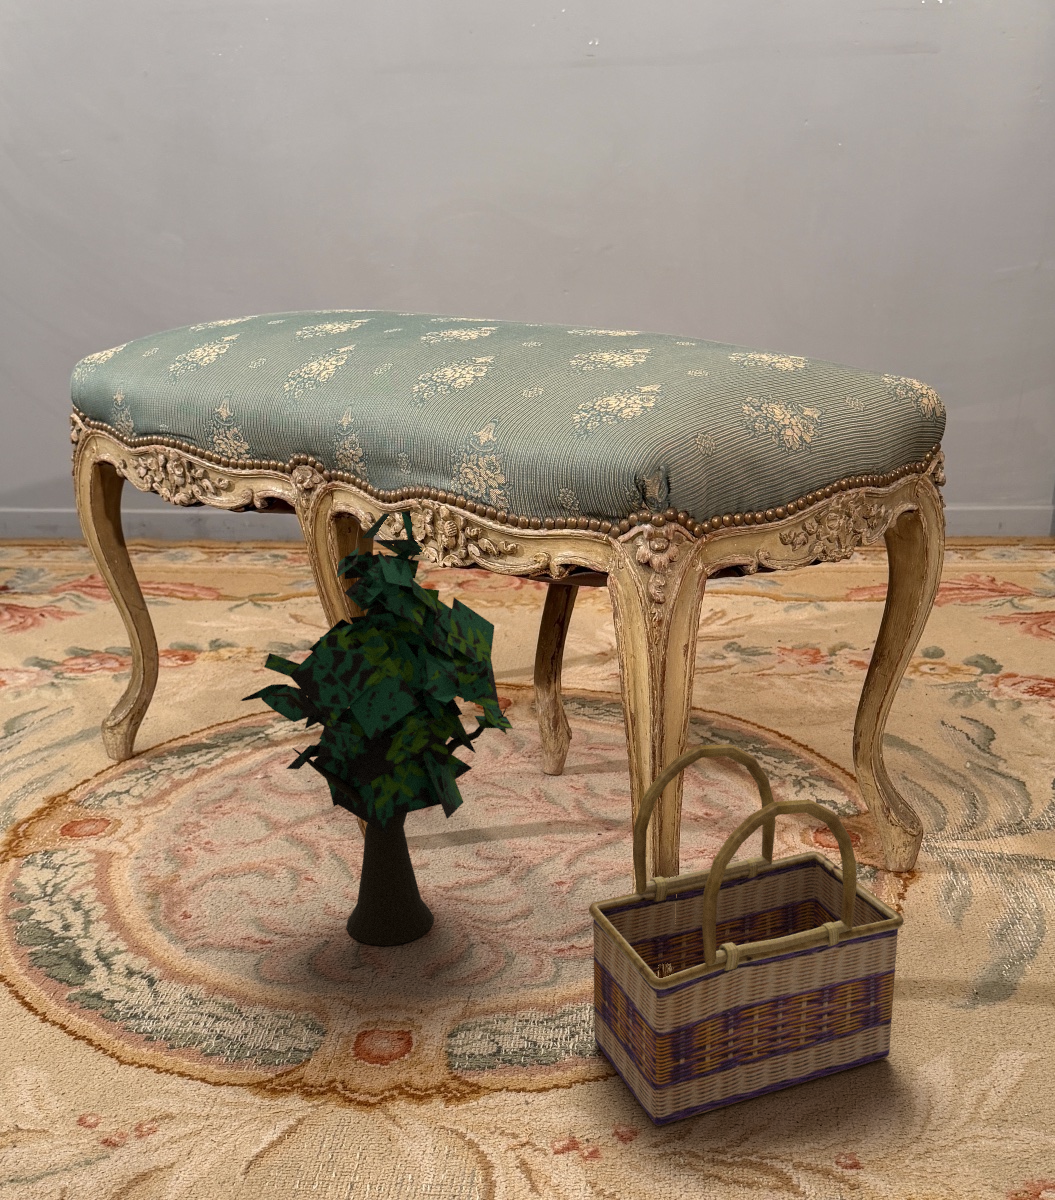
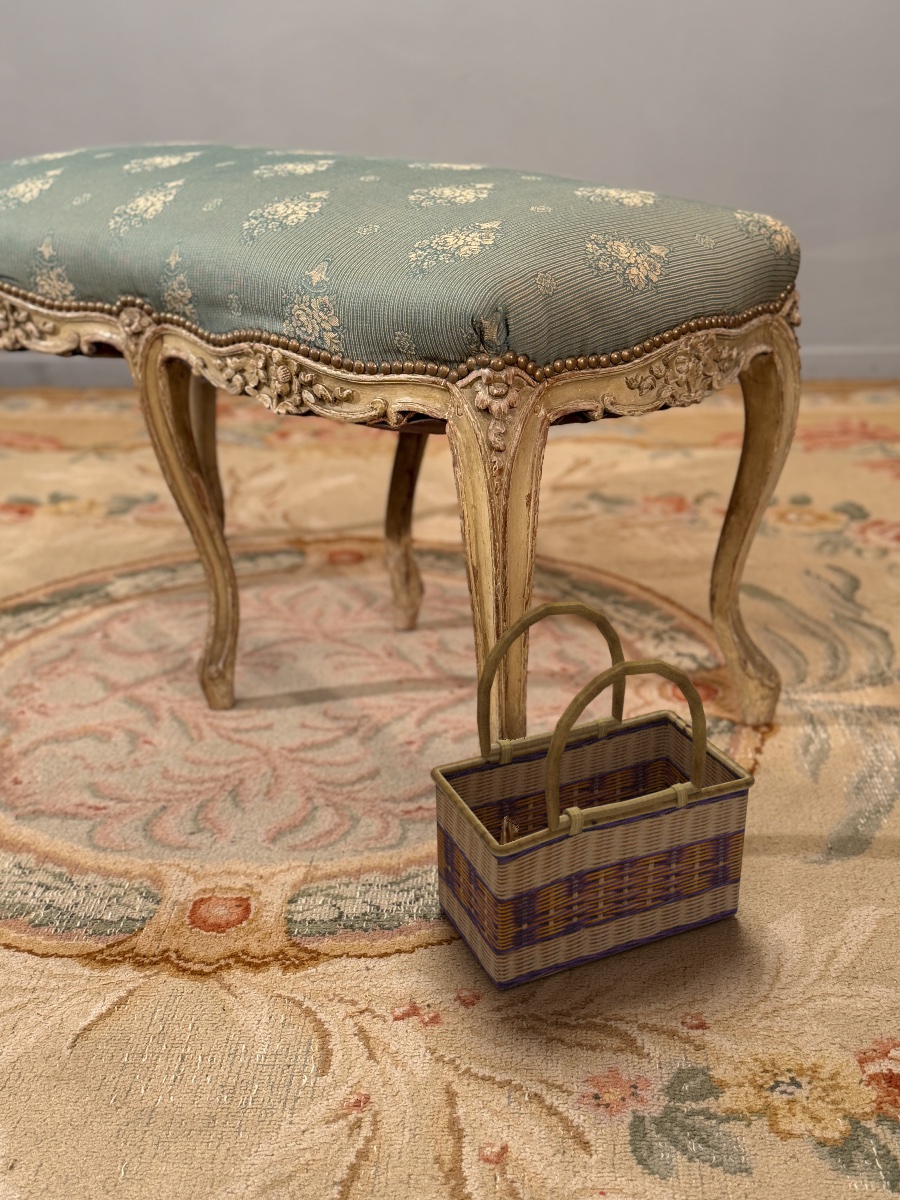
decorative plant: present [241,511,513,945] -> none [59,347,355,810]

